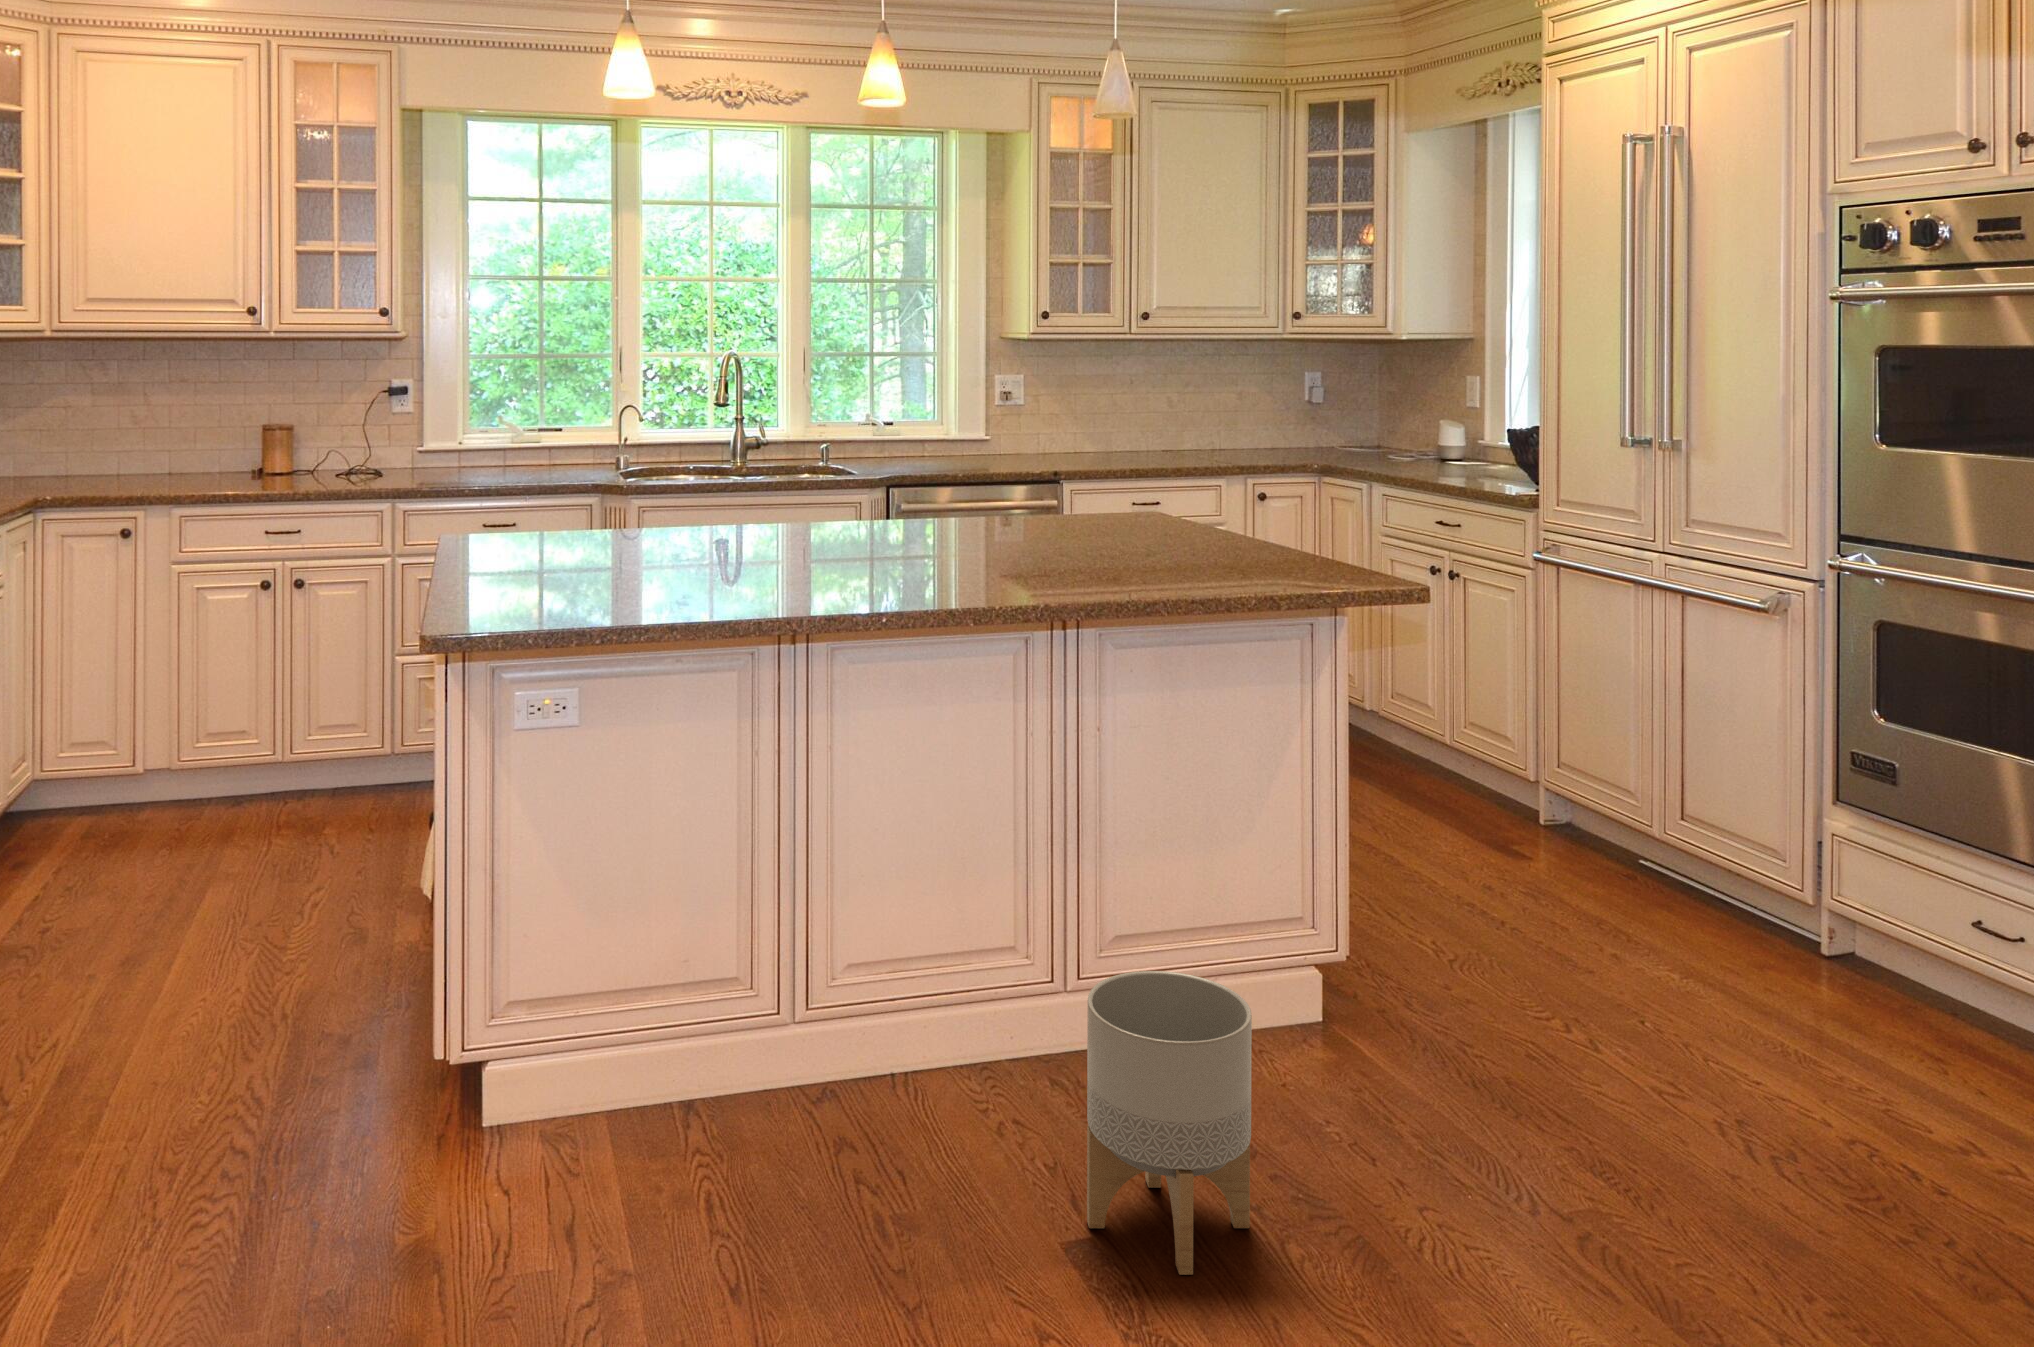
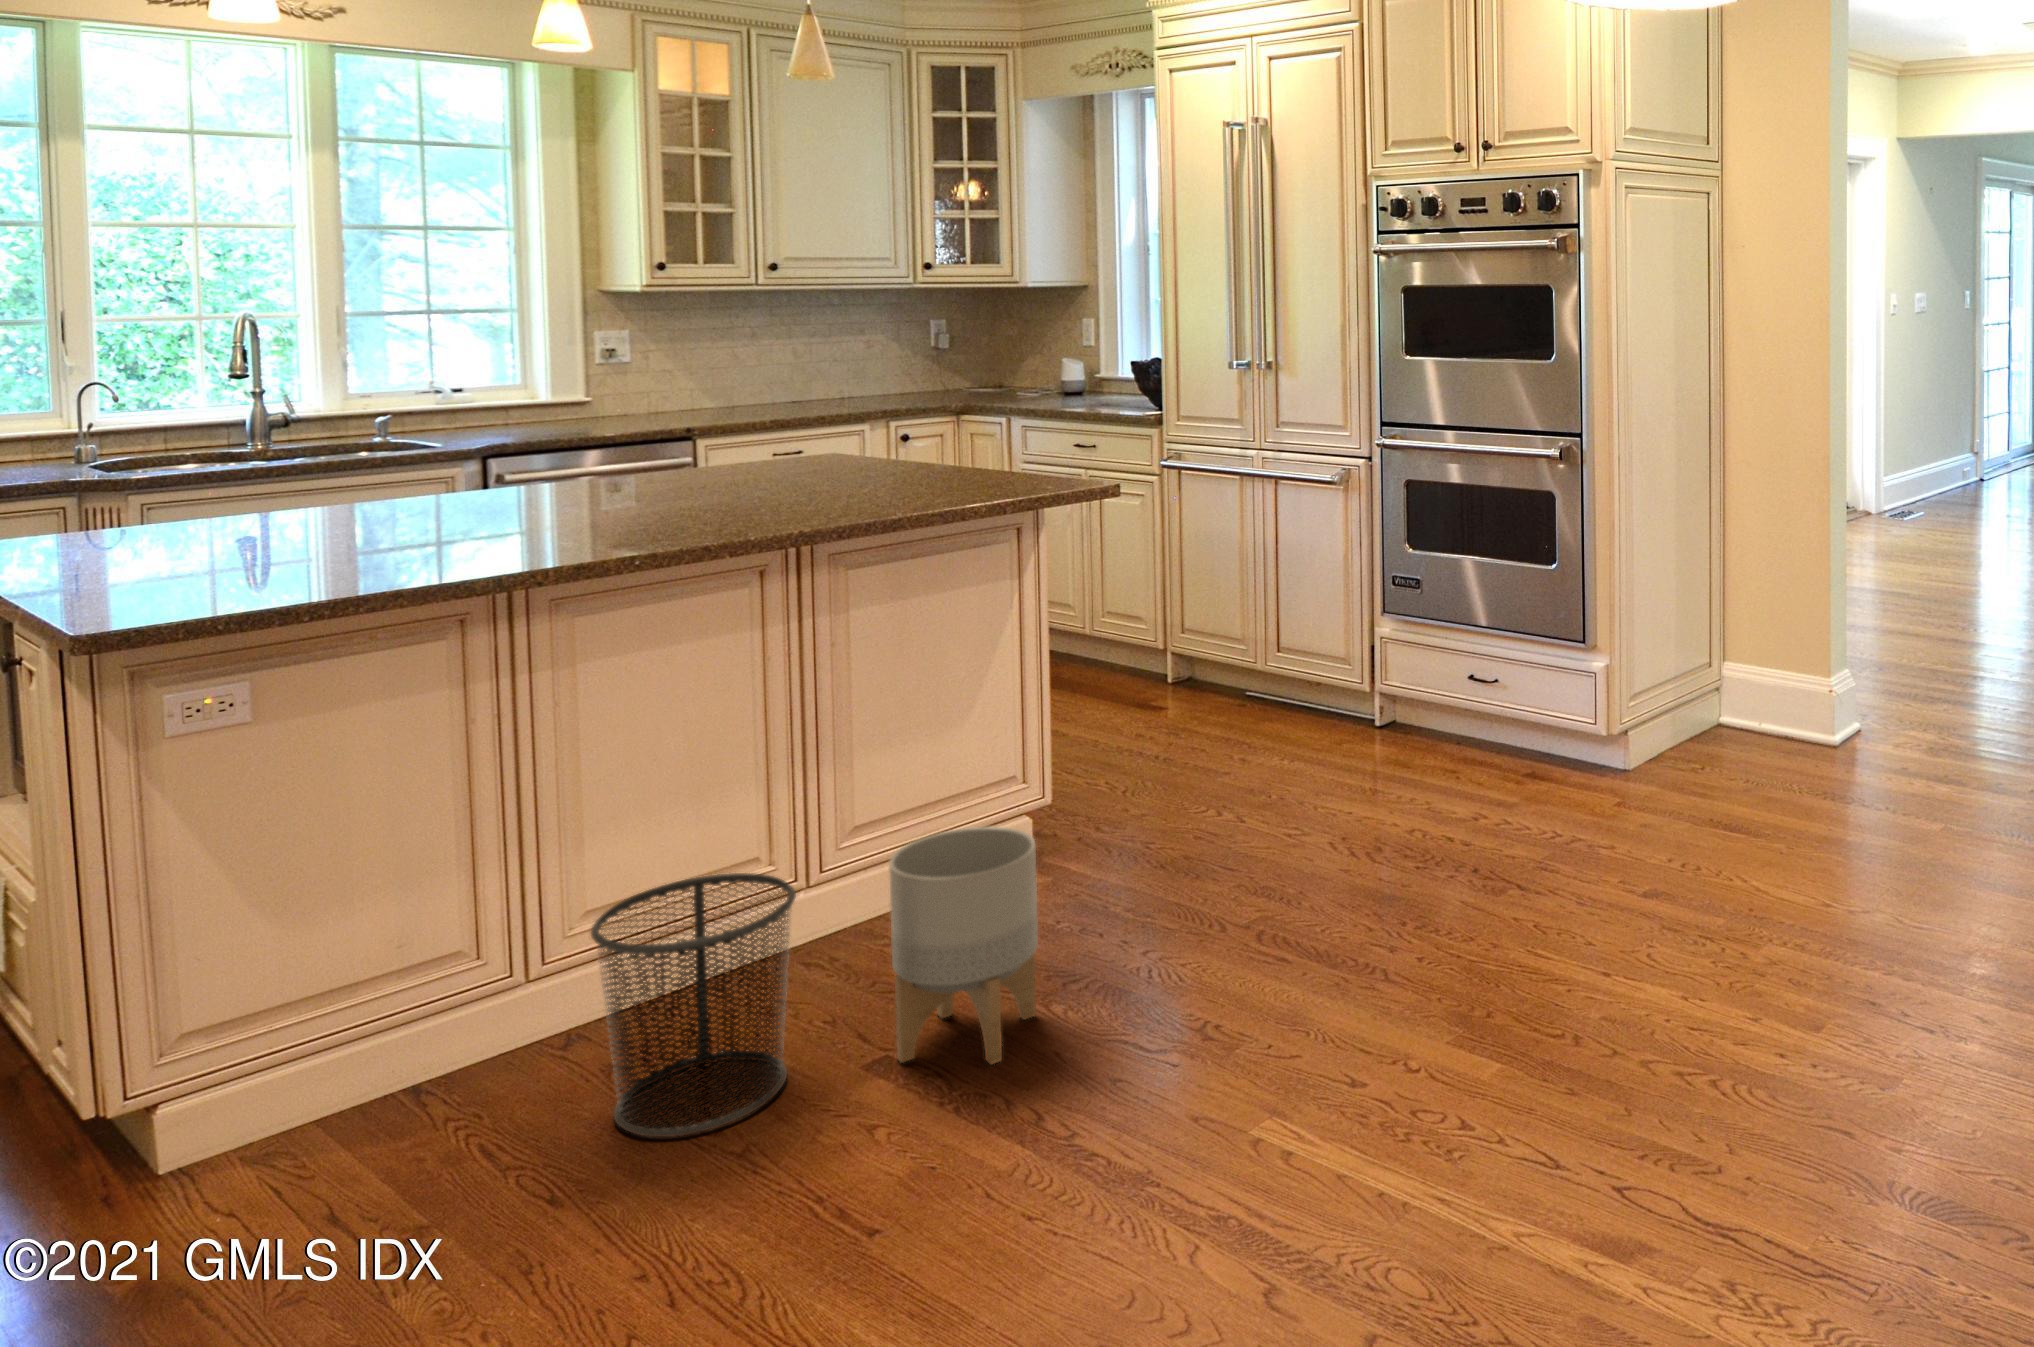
waste bin: none [809,948,995,1227] -> present [591,873,796,1137]

